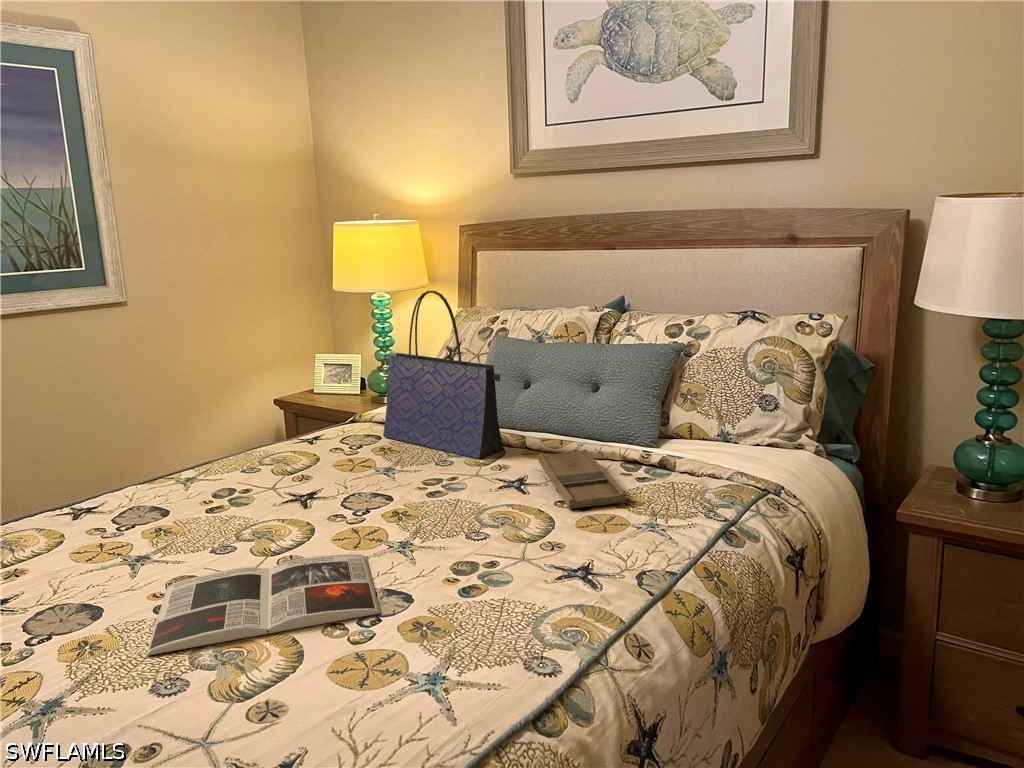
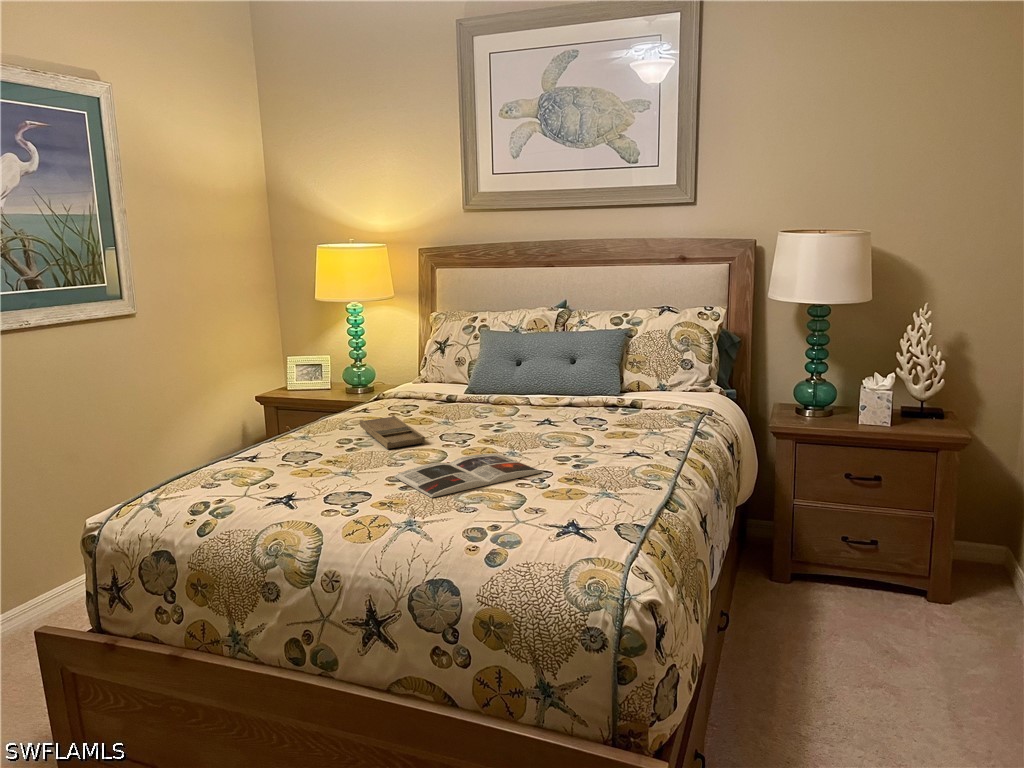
tote bag: present [383,291,504,459] -> none [418,295,520,412]
tray: present [539,449,625,509] -> present [360,416,425,449]

